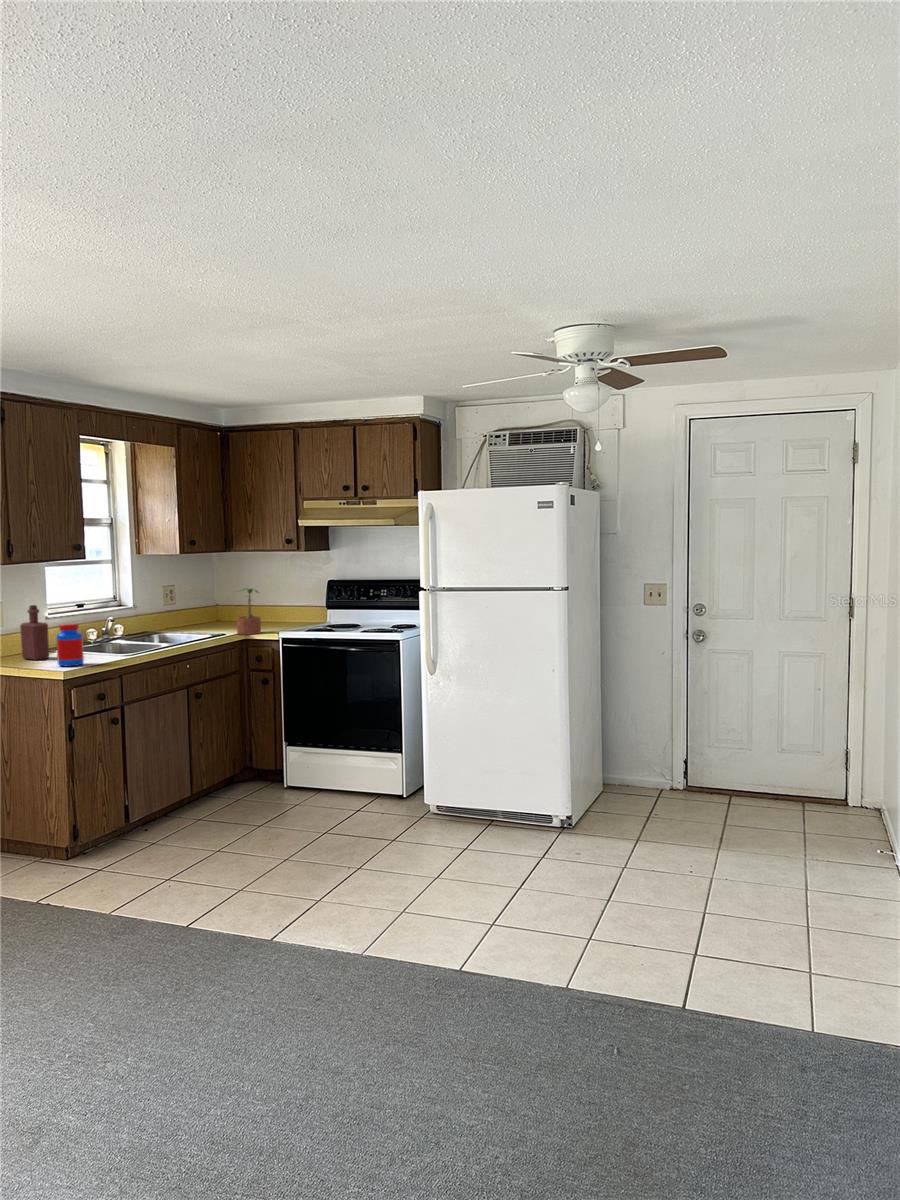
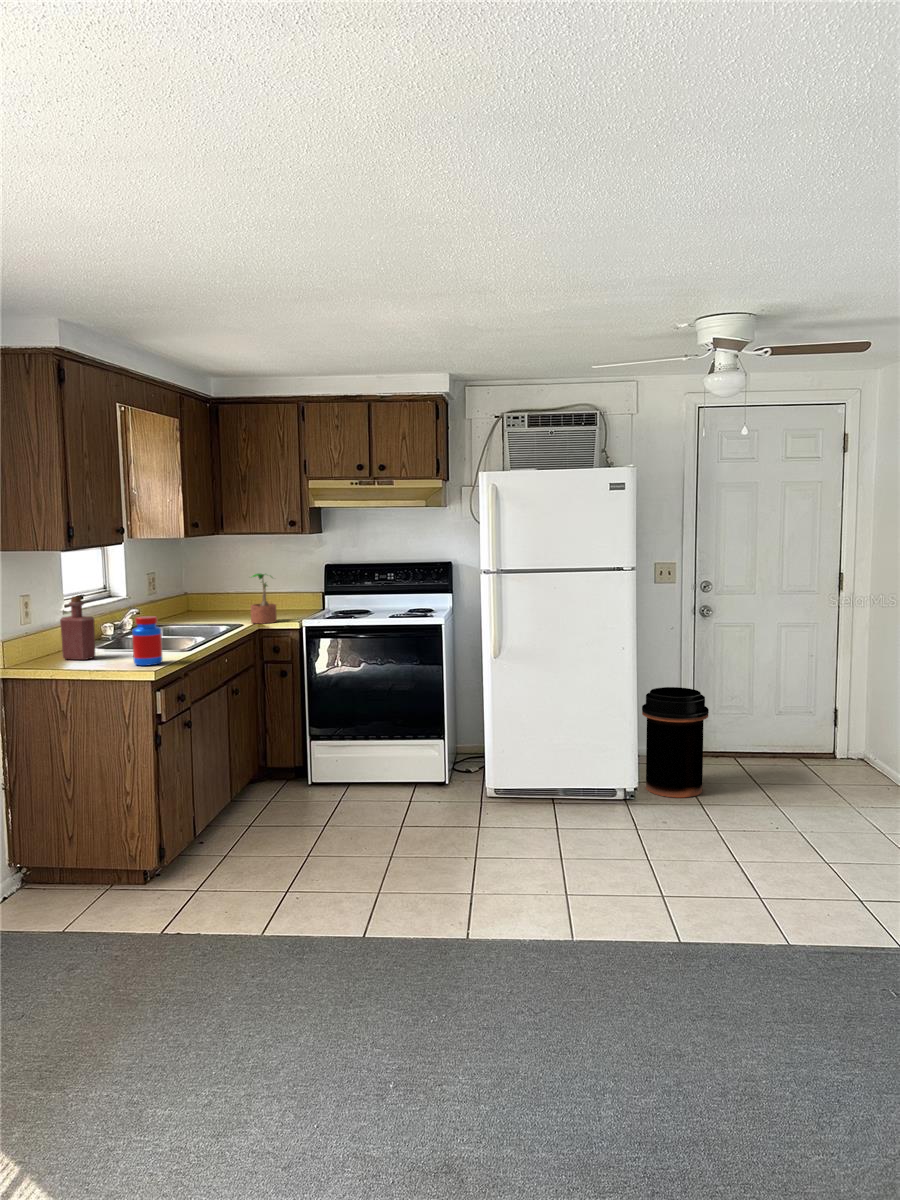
trash can: none [592,714,661,831] -> present [642,687,709,797]

